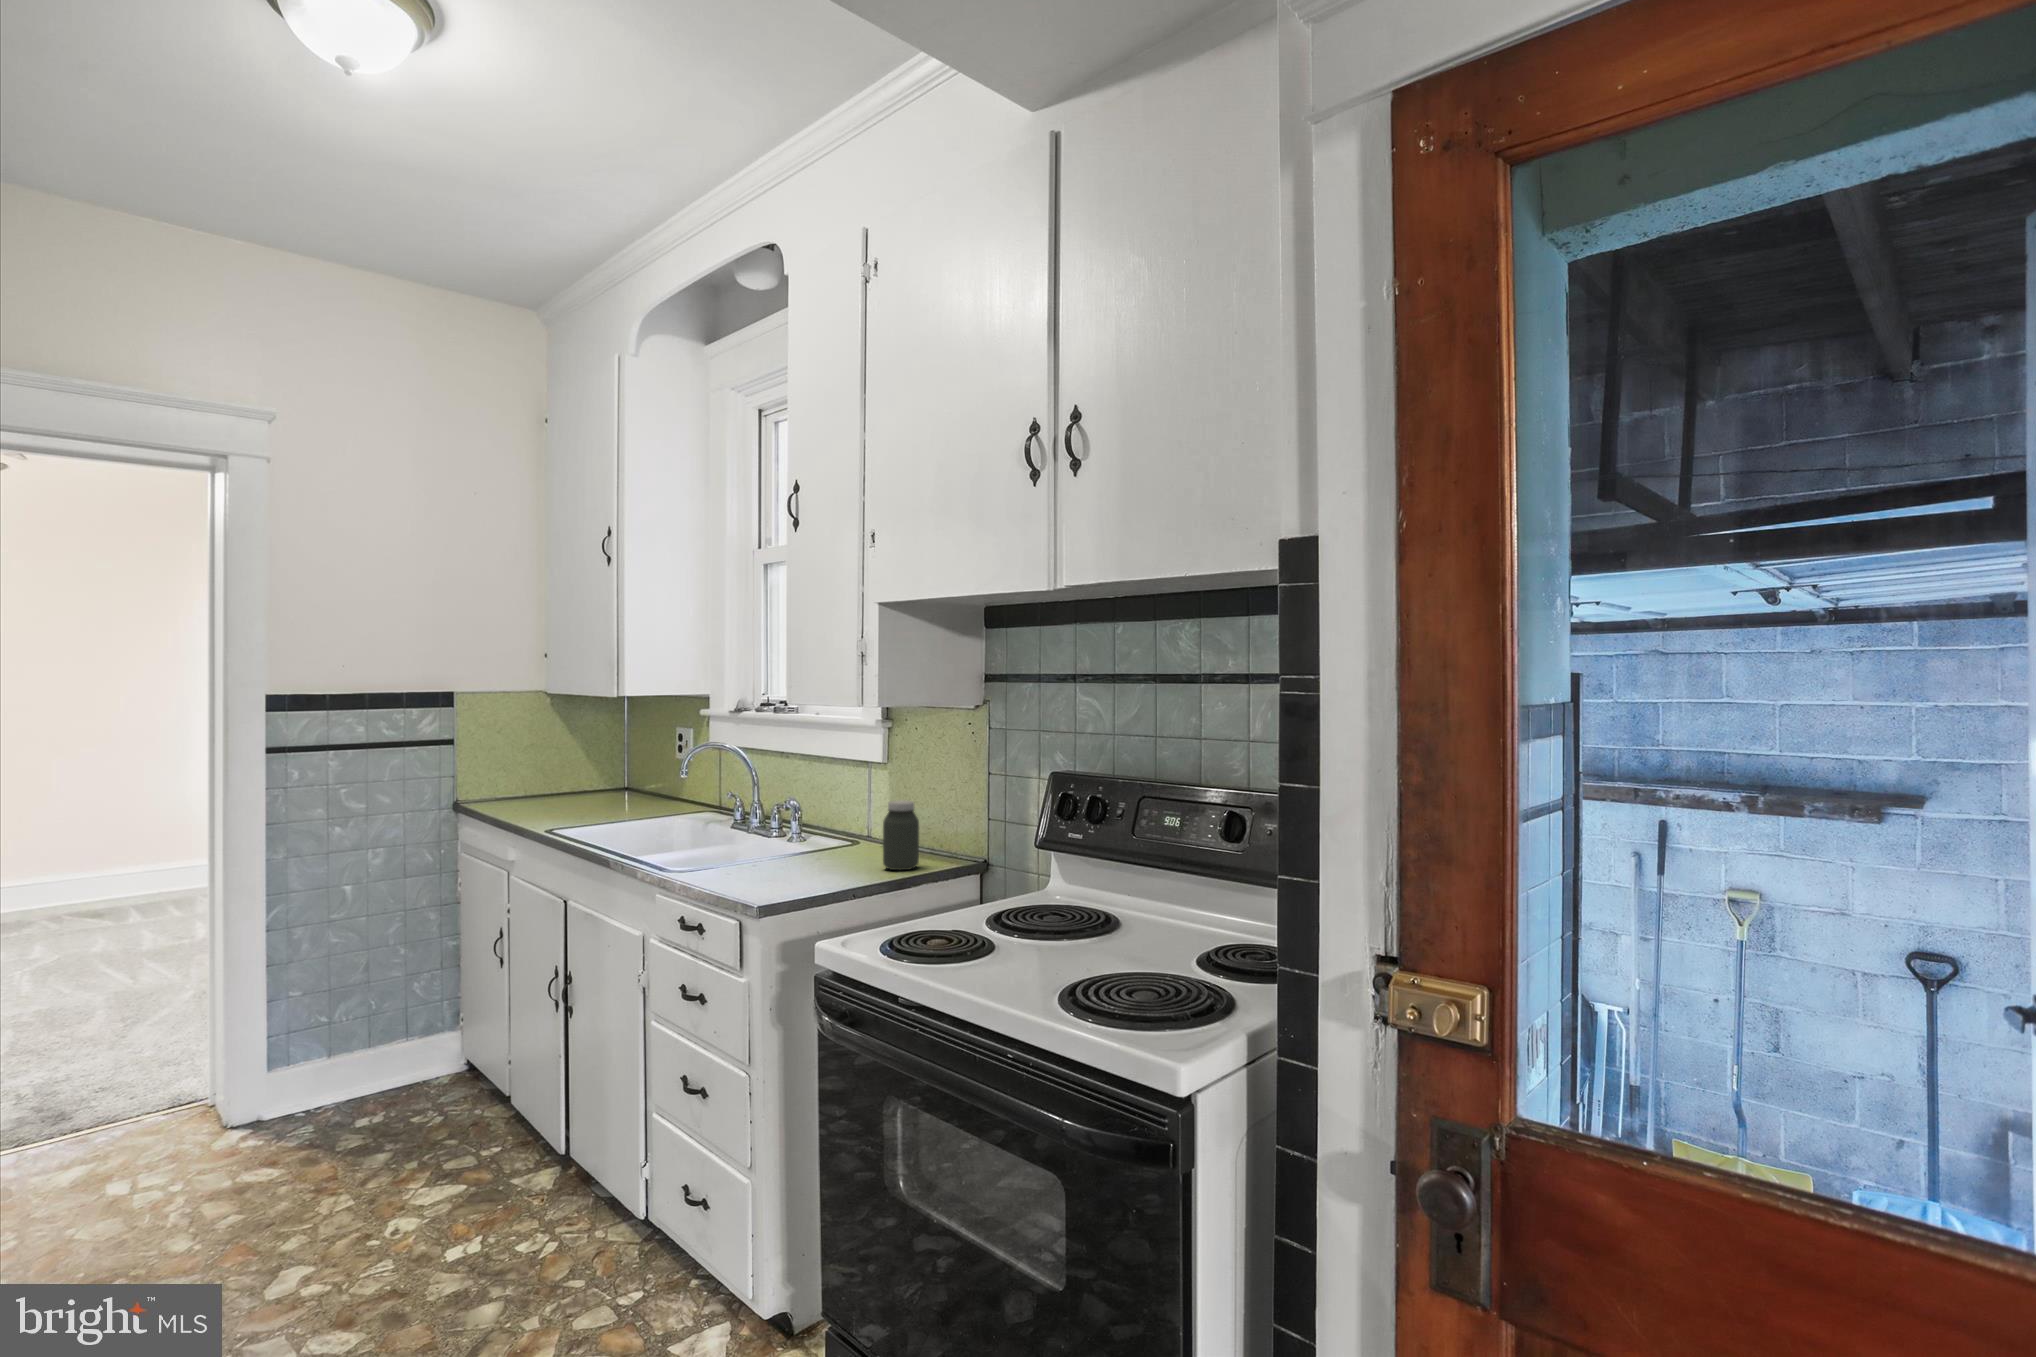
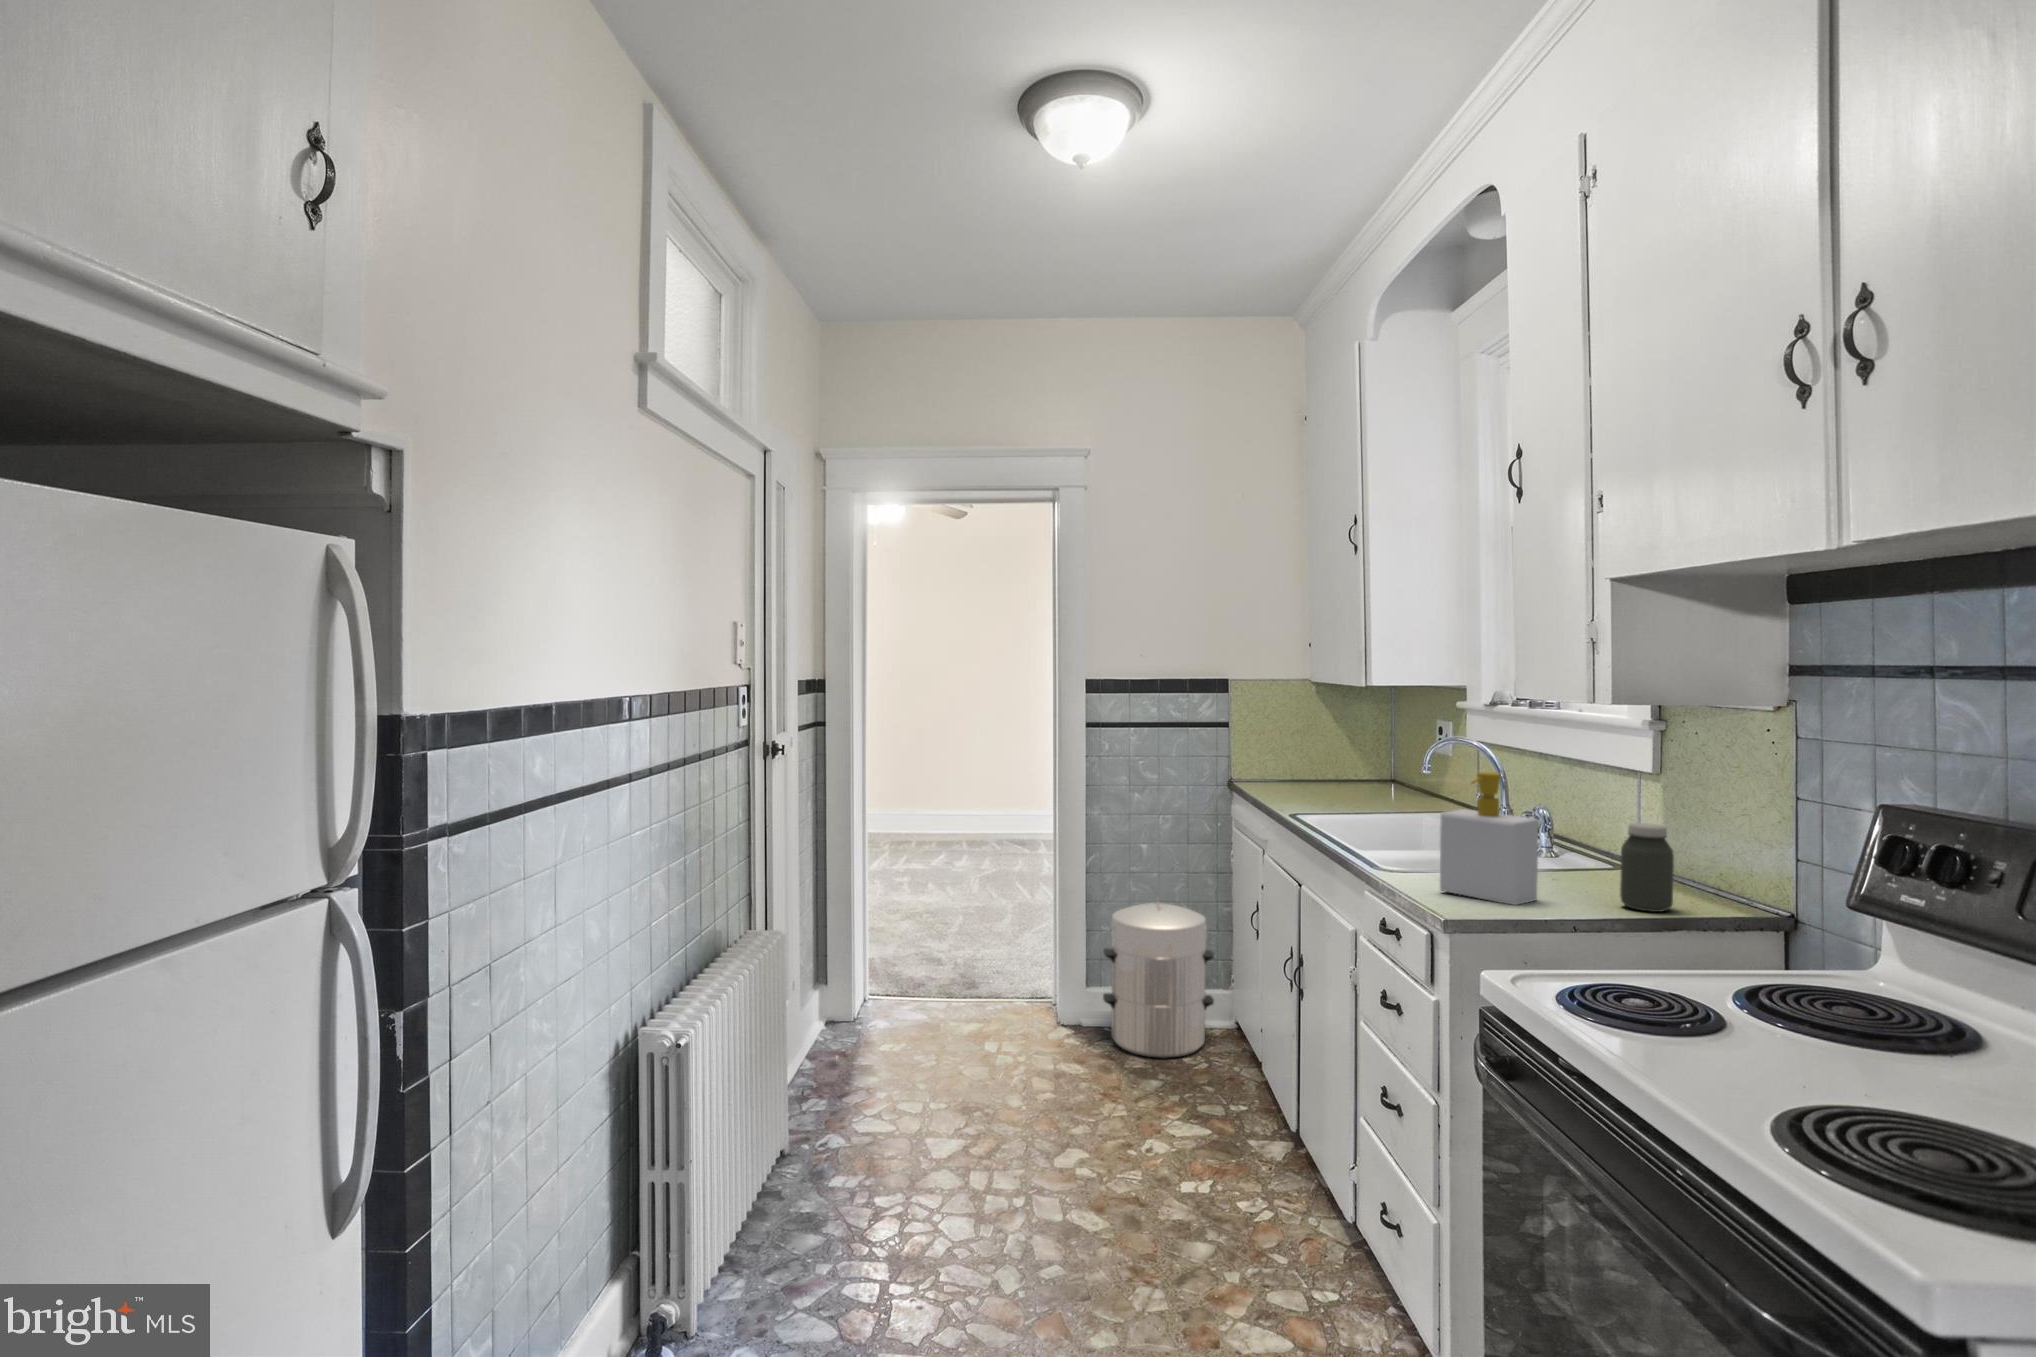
soap bottle: none [742,769,823,882] -> present [1440,772,1538,905]
waste bin: none [293,945,444,1133] -> present [1103,899,1214,1058]

